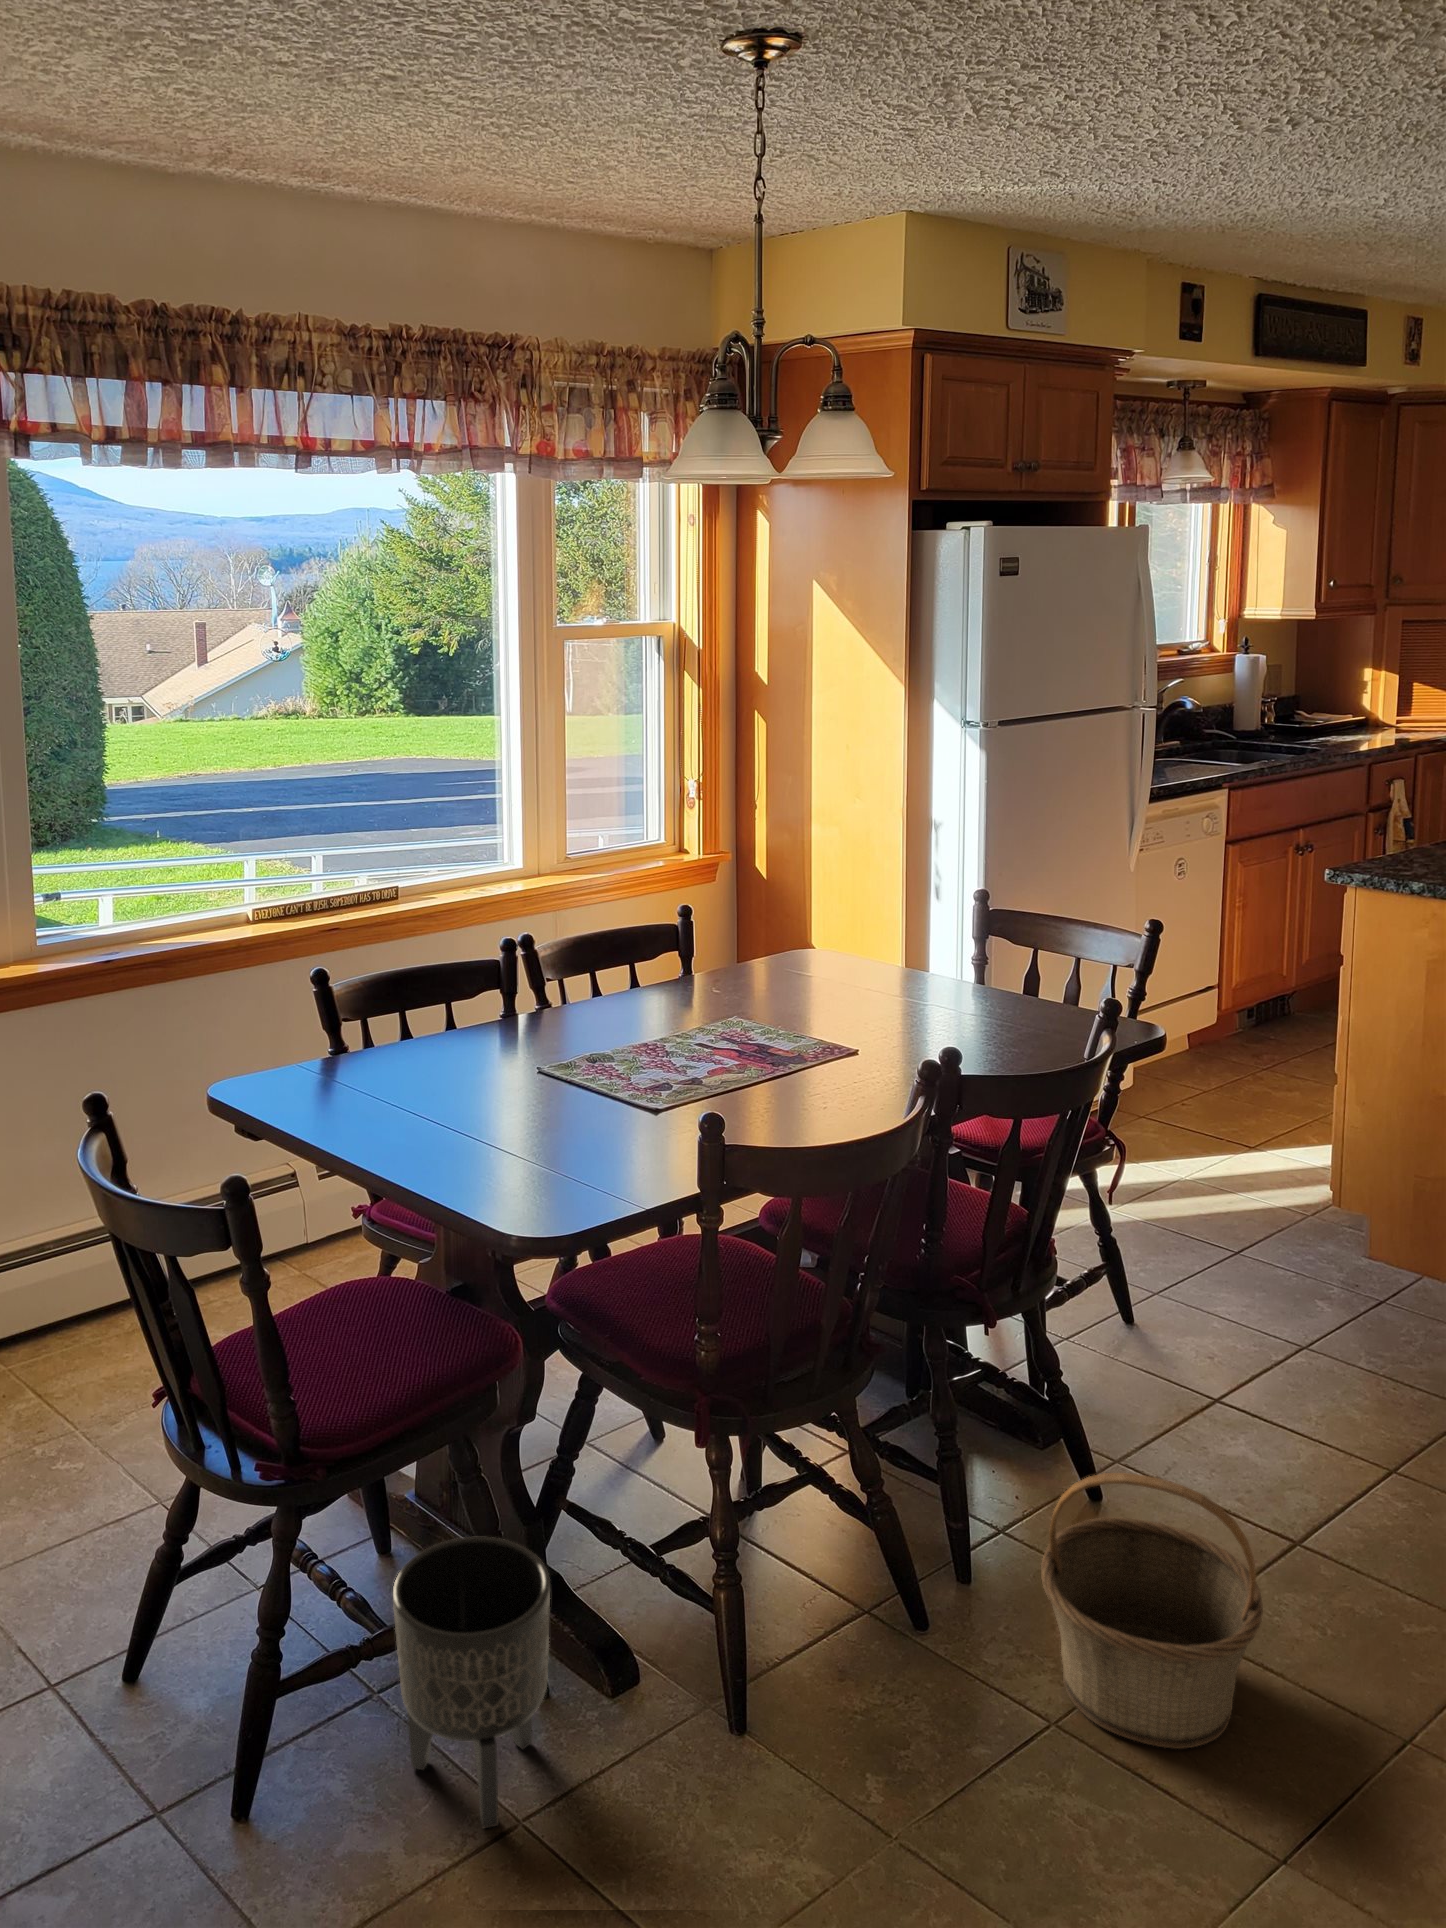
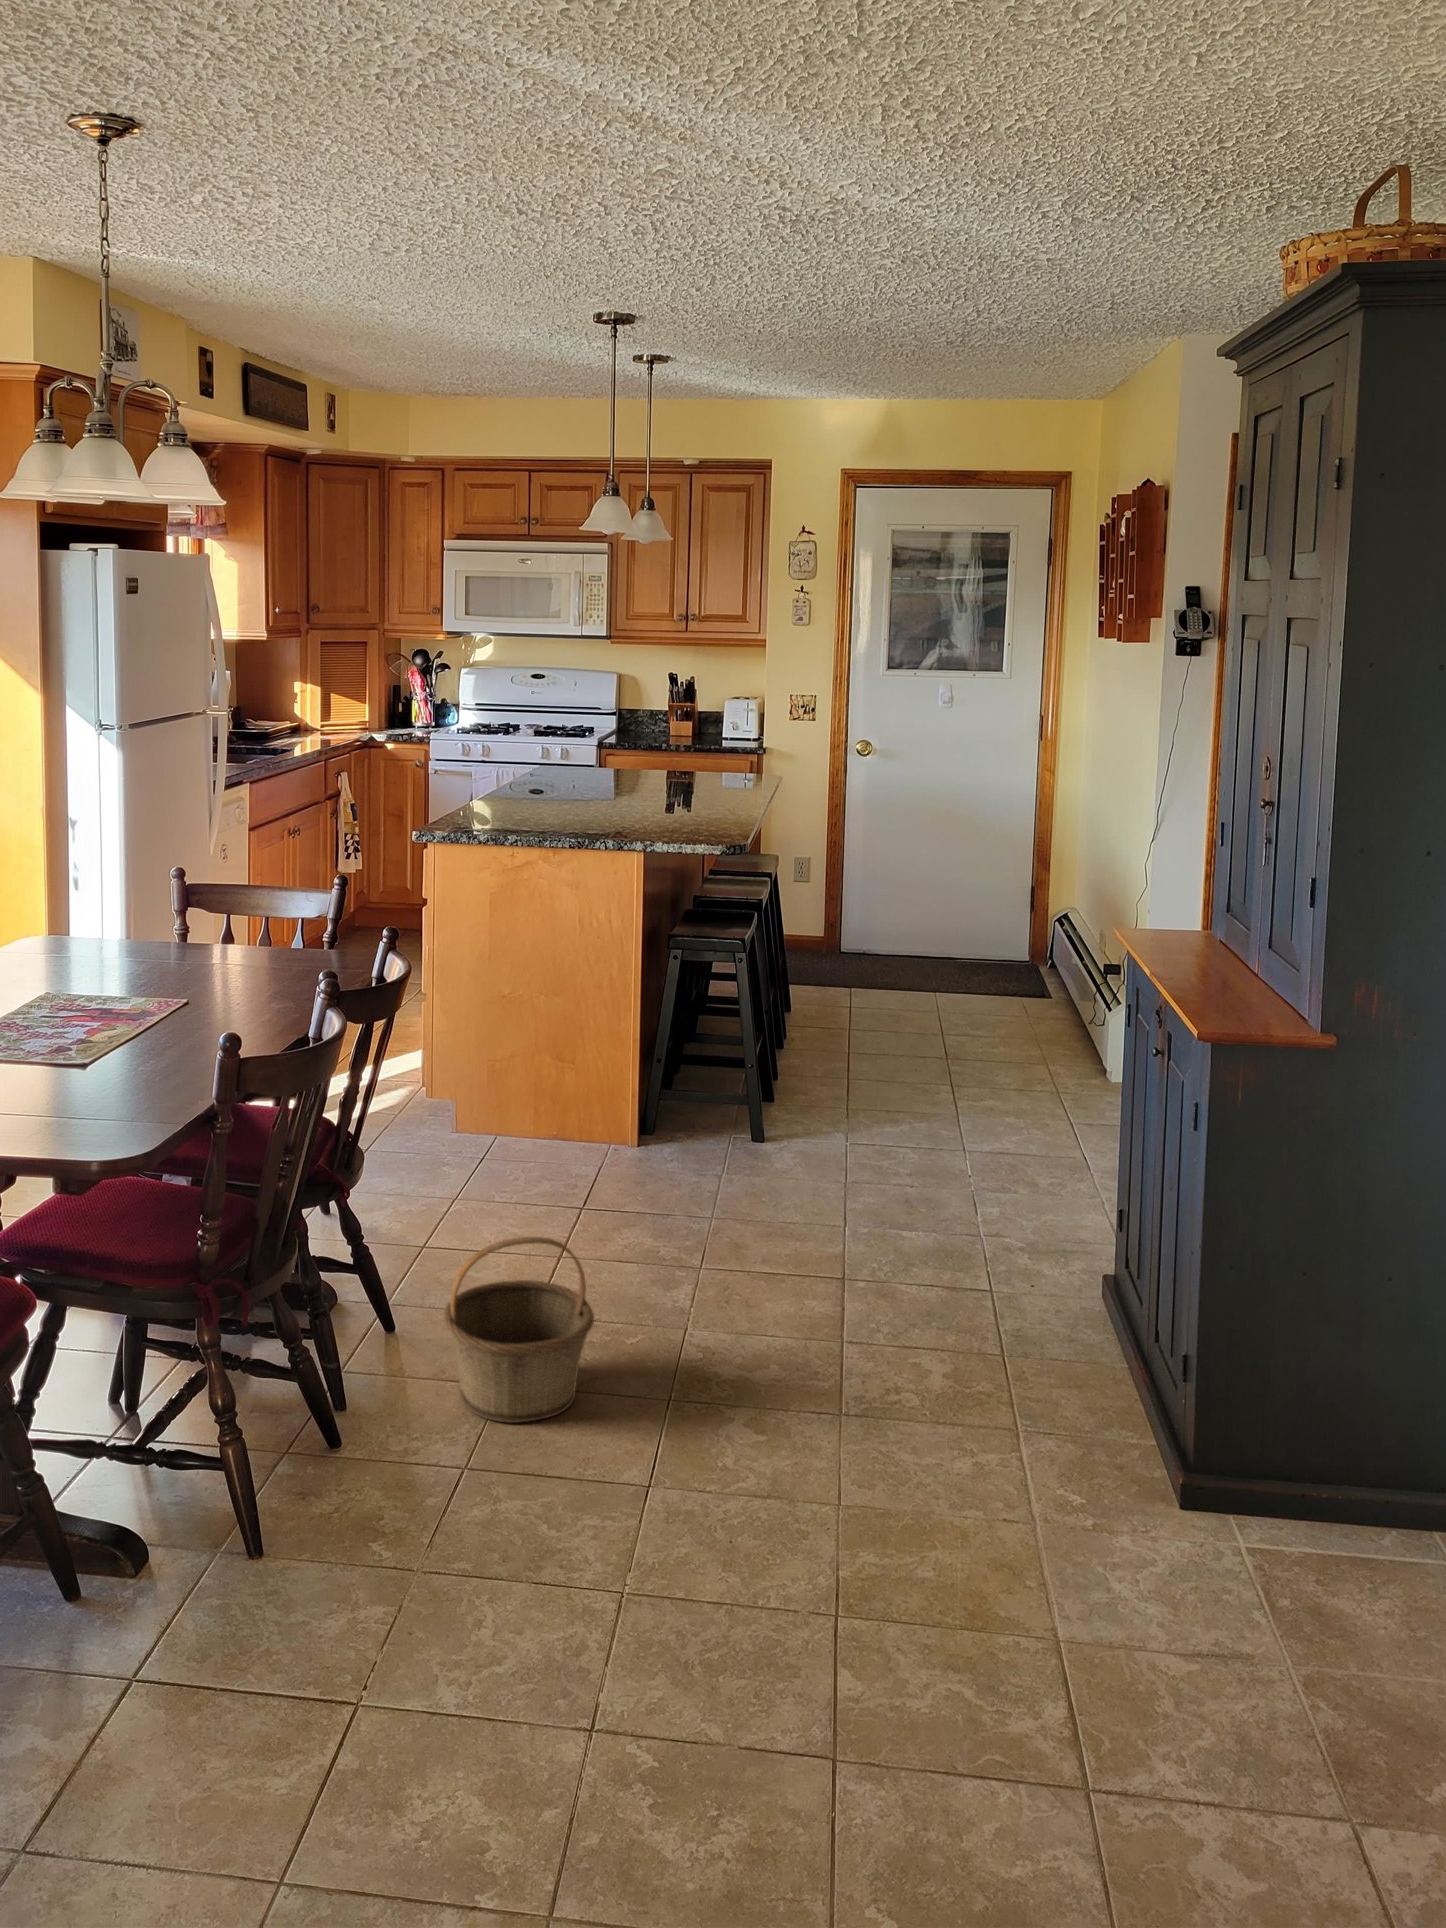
planter: present [393,1537,550,1828] -> none [40,1436,187,1672]

